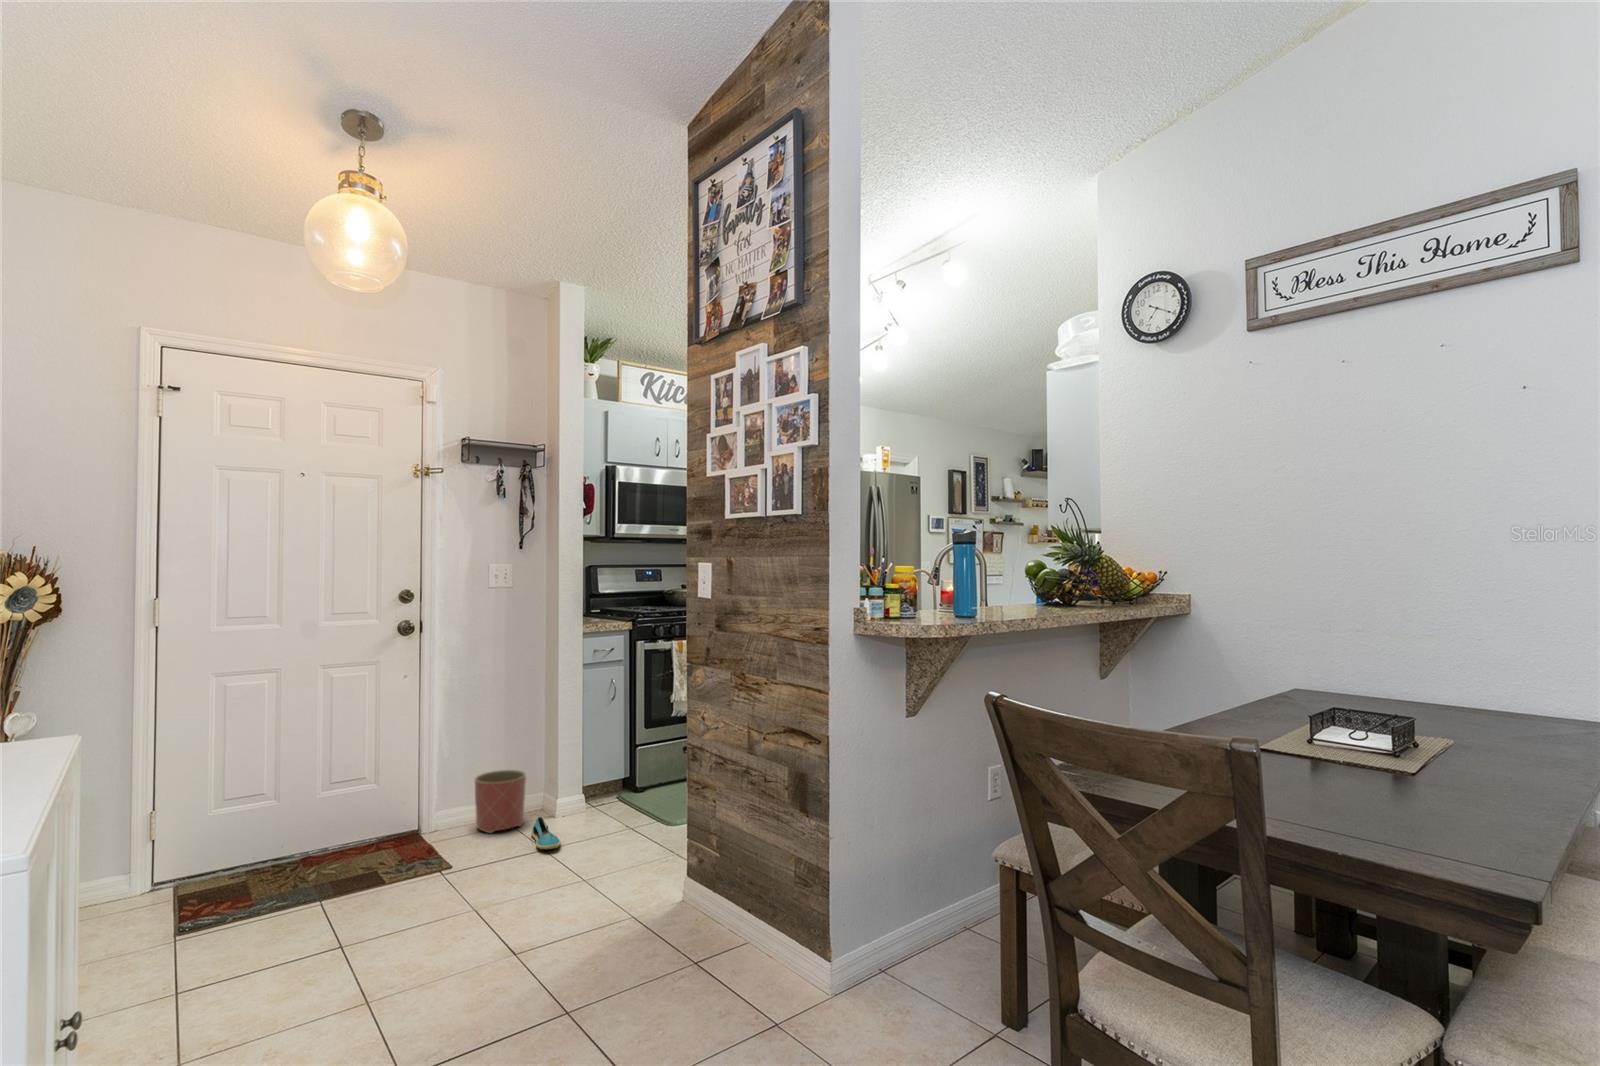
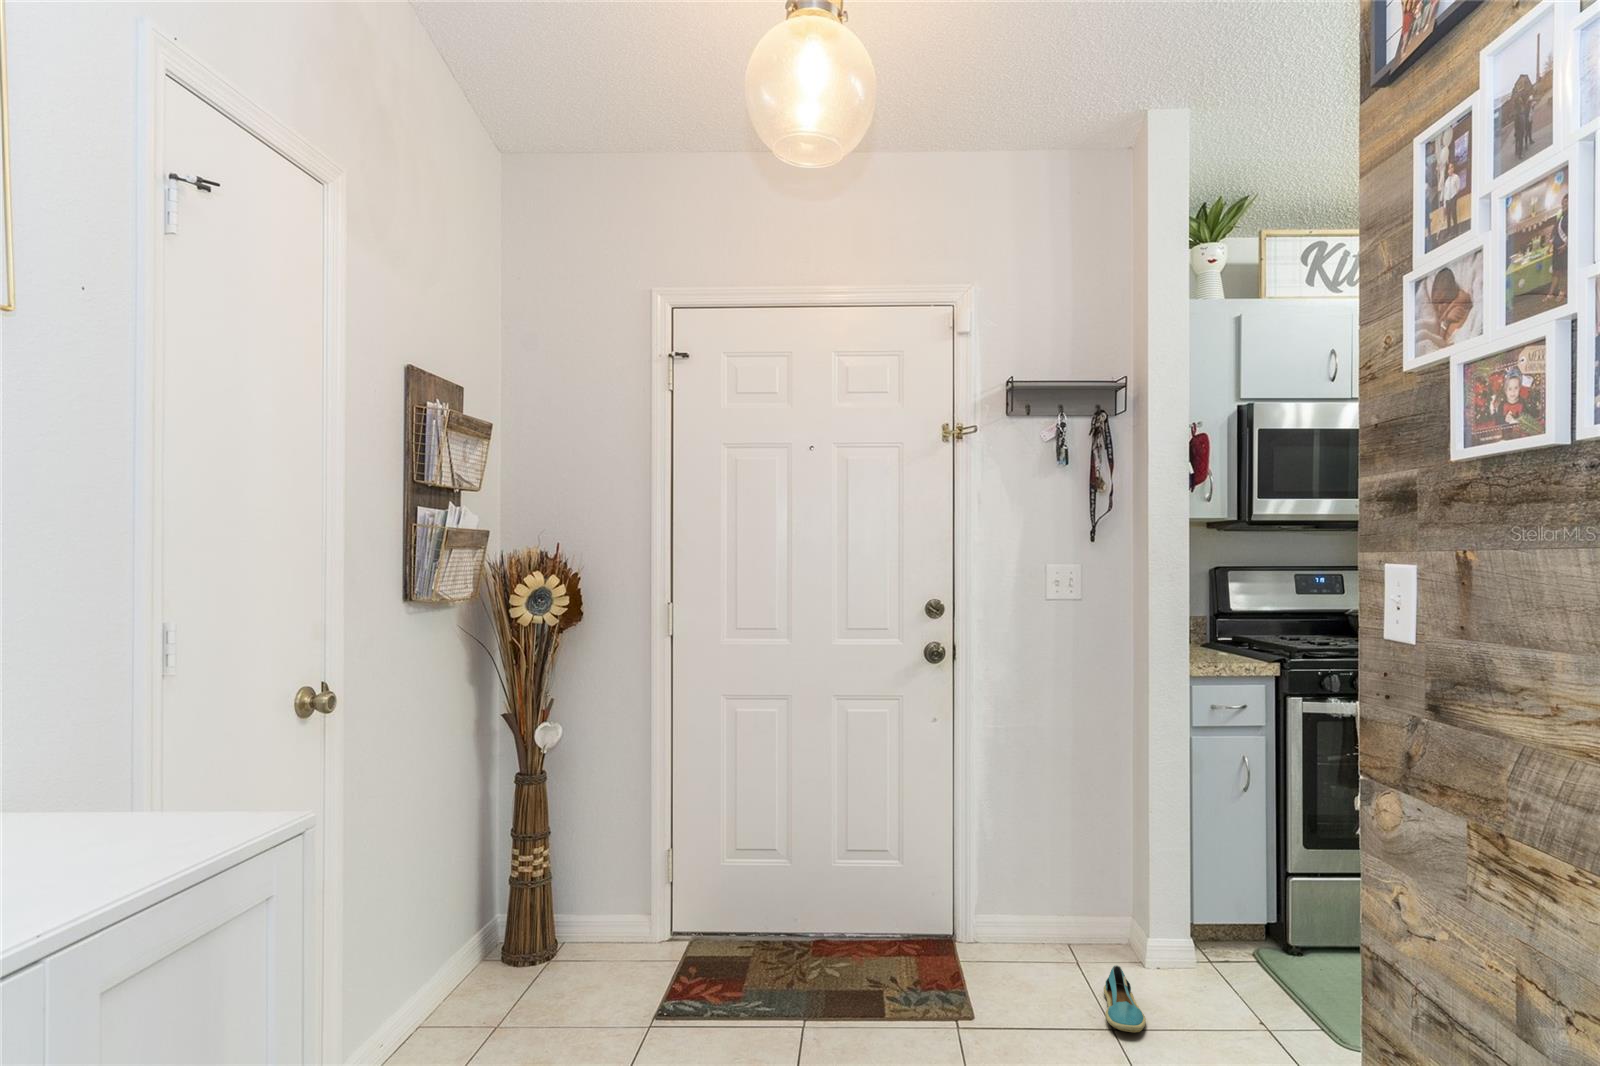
planter: present [475,770,526,833] -> none [1026,872,1100,969]

